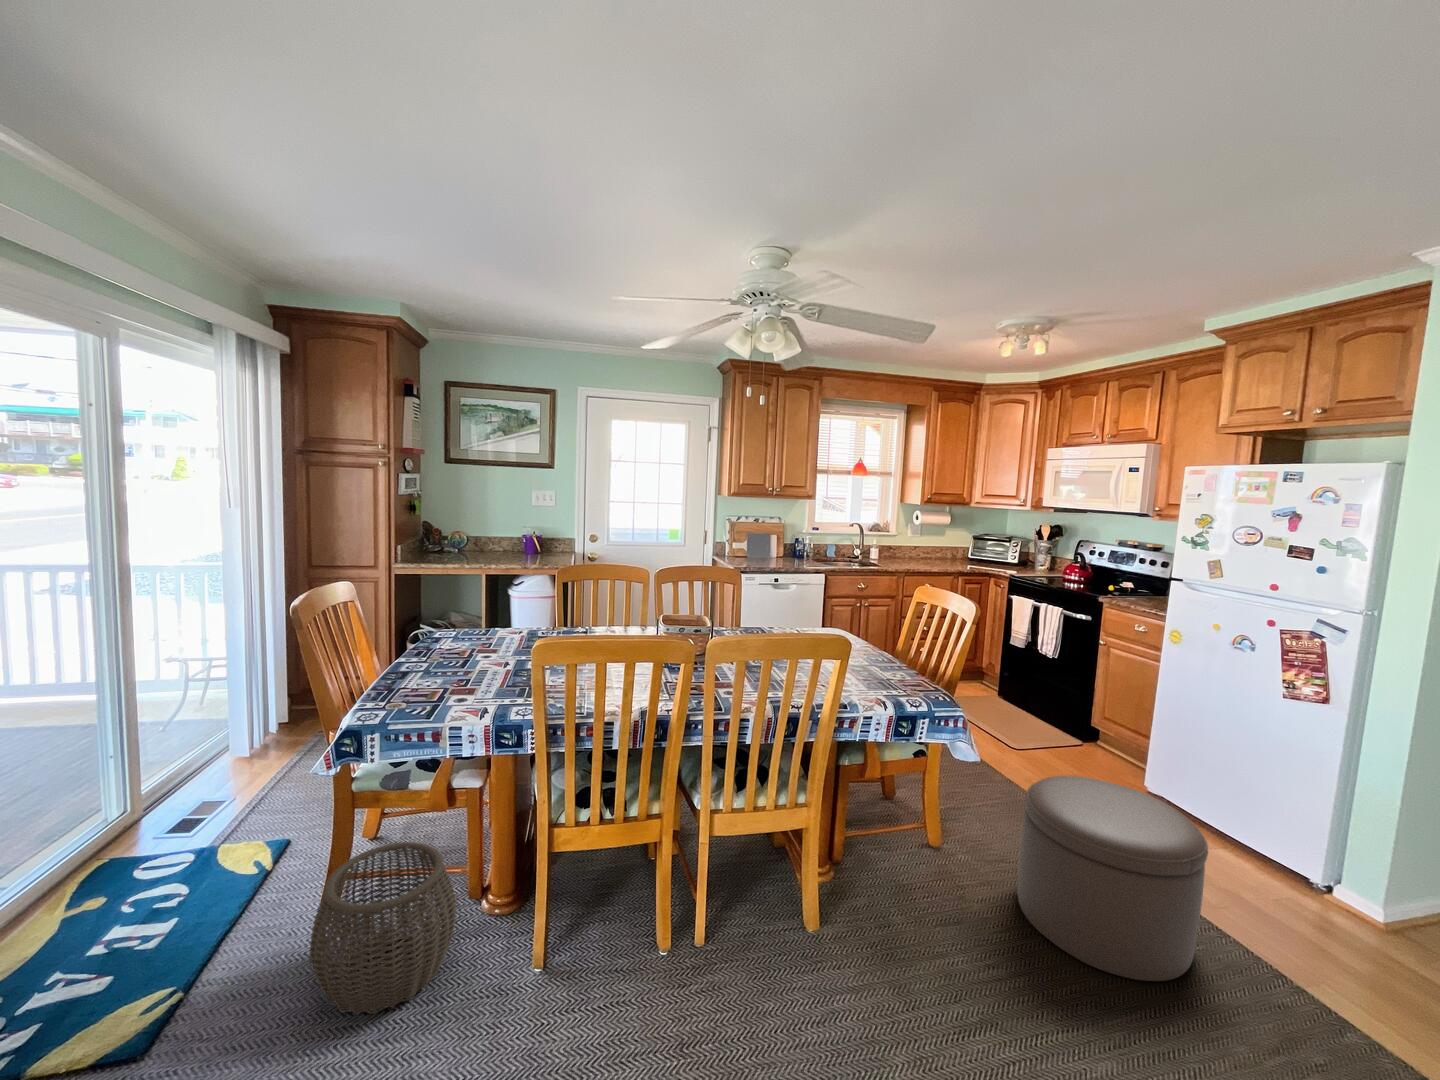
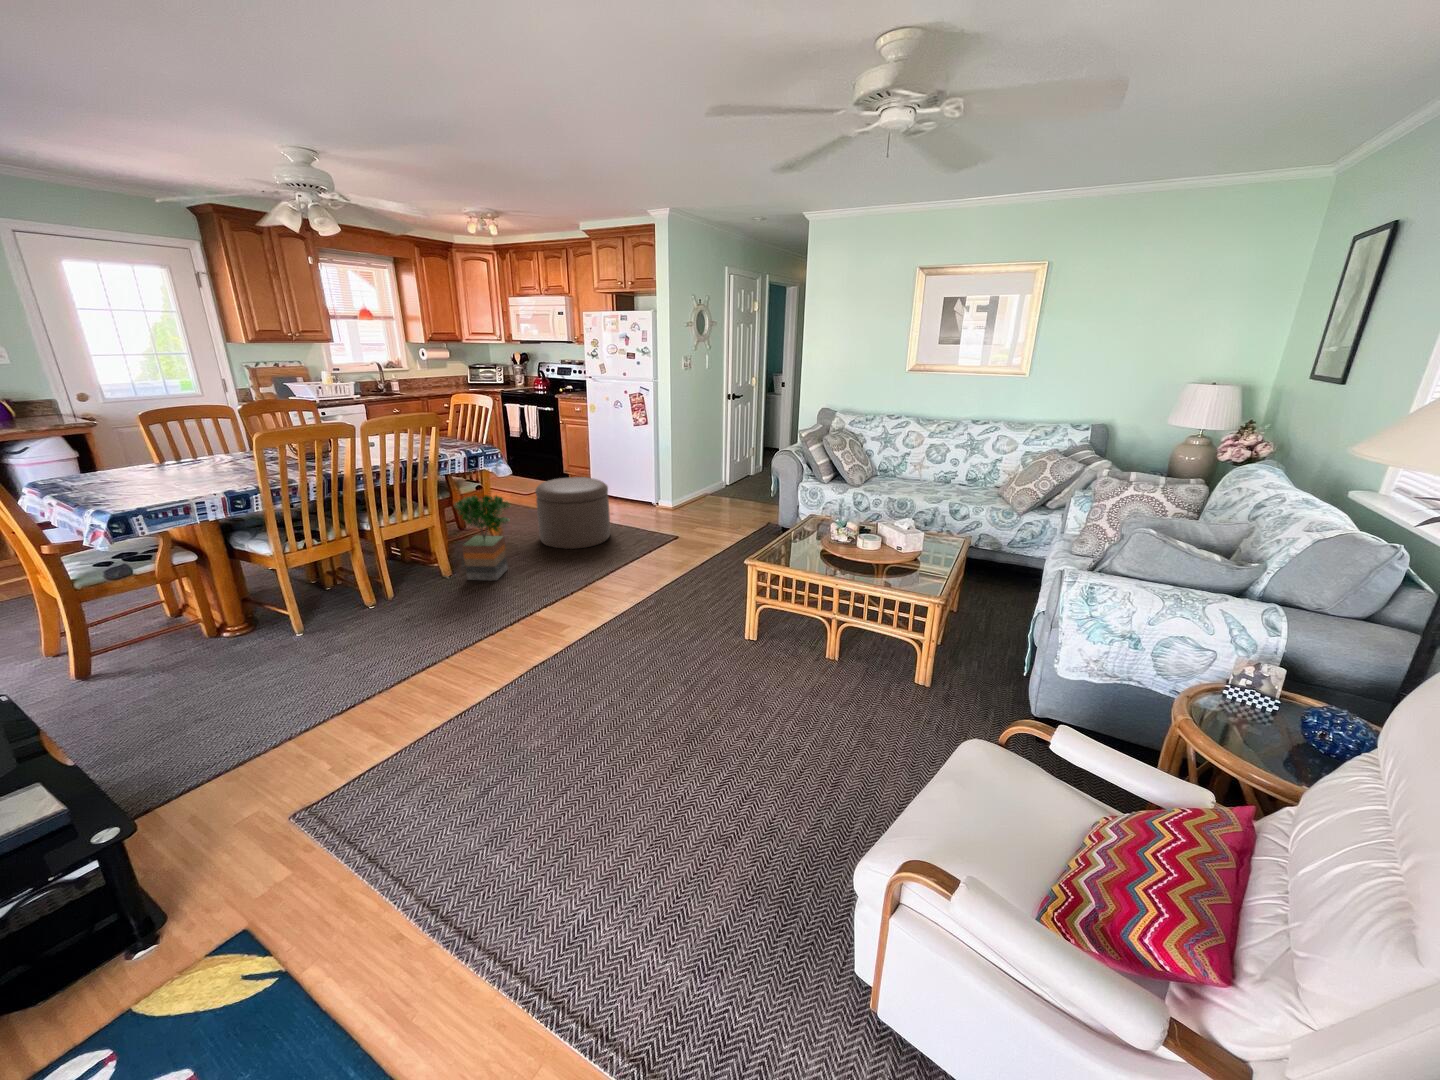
potted tree: none [840,790,962,999] -> present [456,495,511,580]
woven basket: present [309,842,457,1015] -> none [125,593,236,685]

